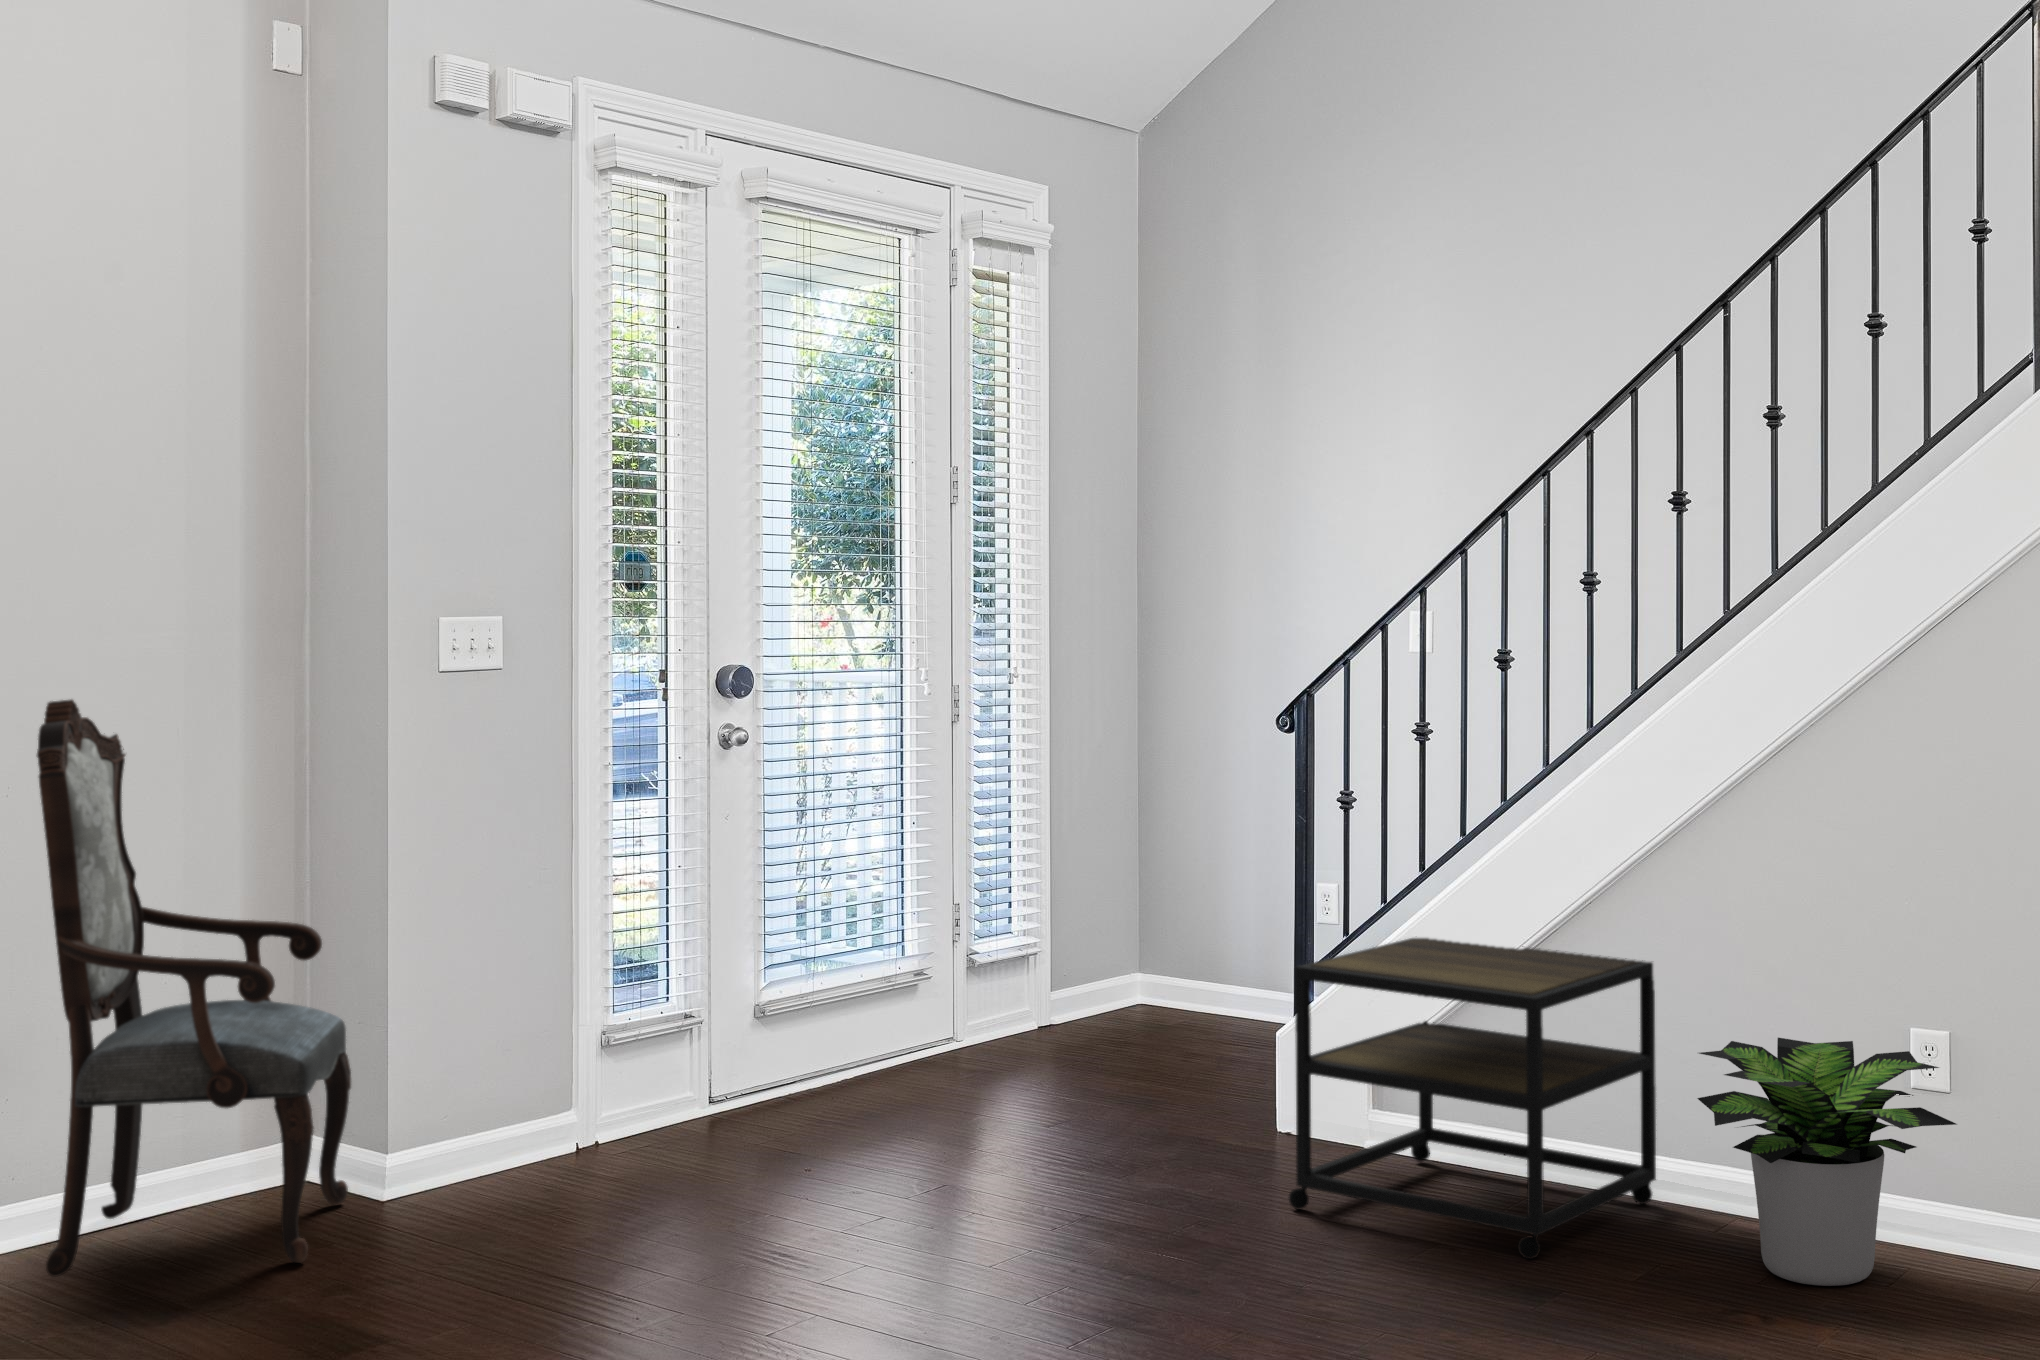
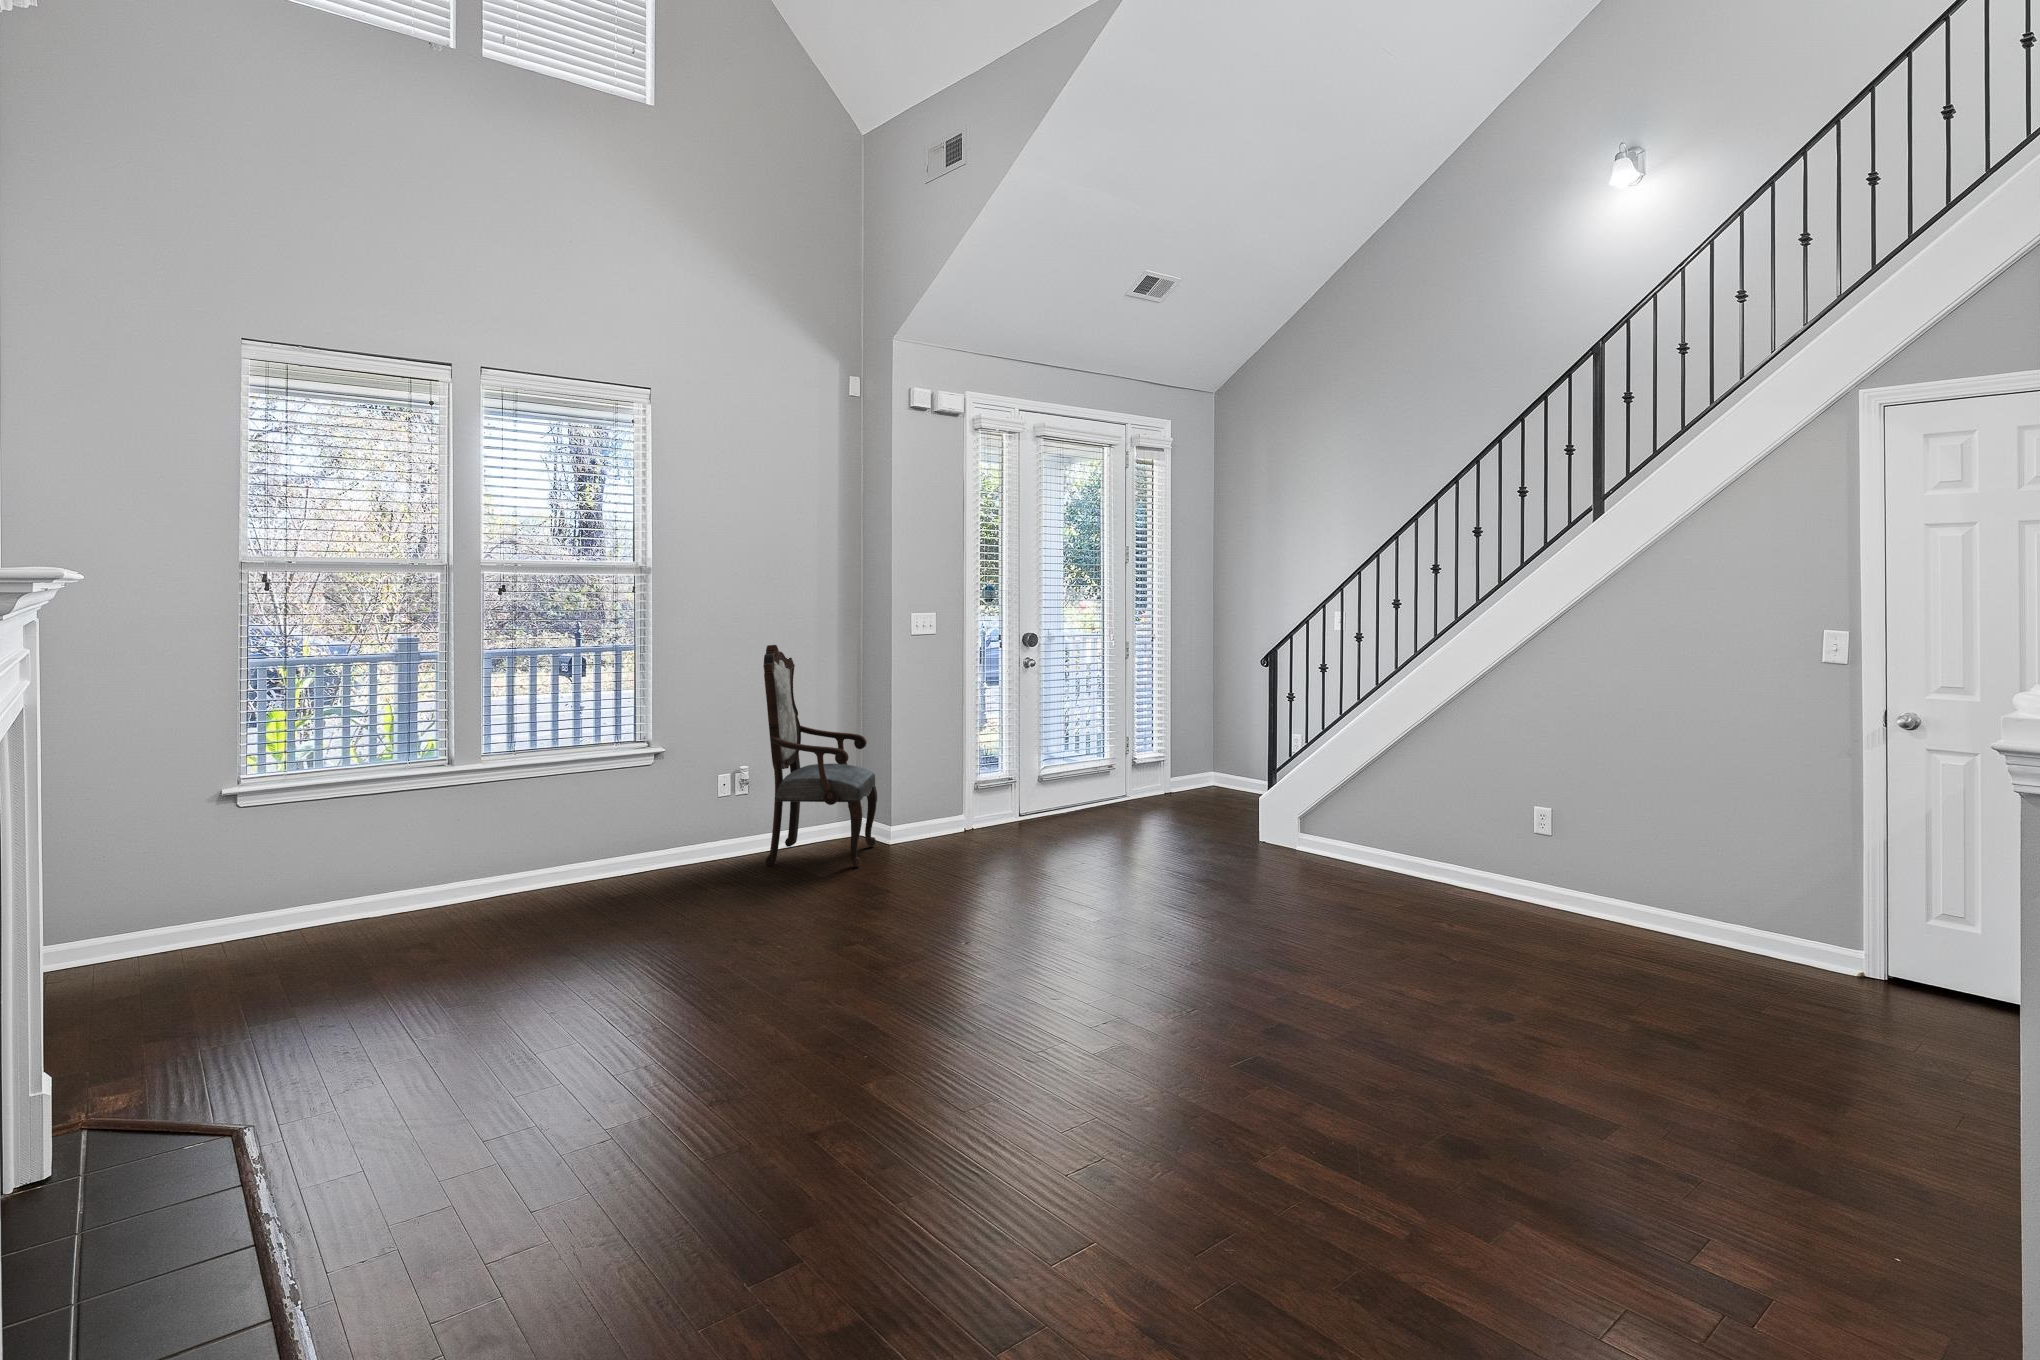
side table: present [1289,938,1656,1259] -> none [1257,758,1423,899]
potted plant: present [1697,1038,1957,1286] -> none [1433,809,1550,919]

